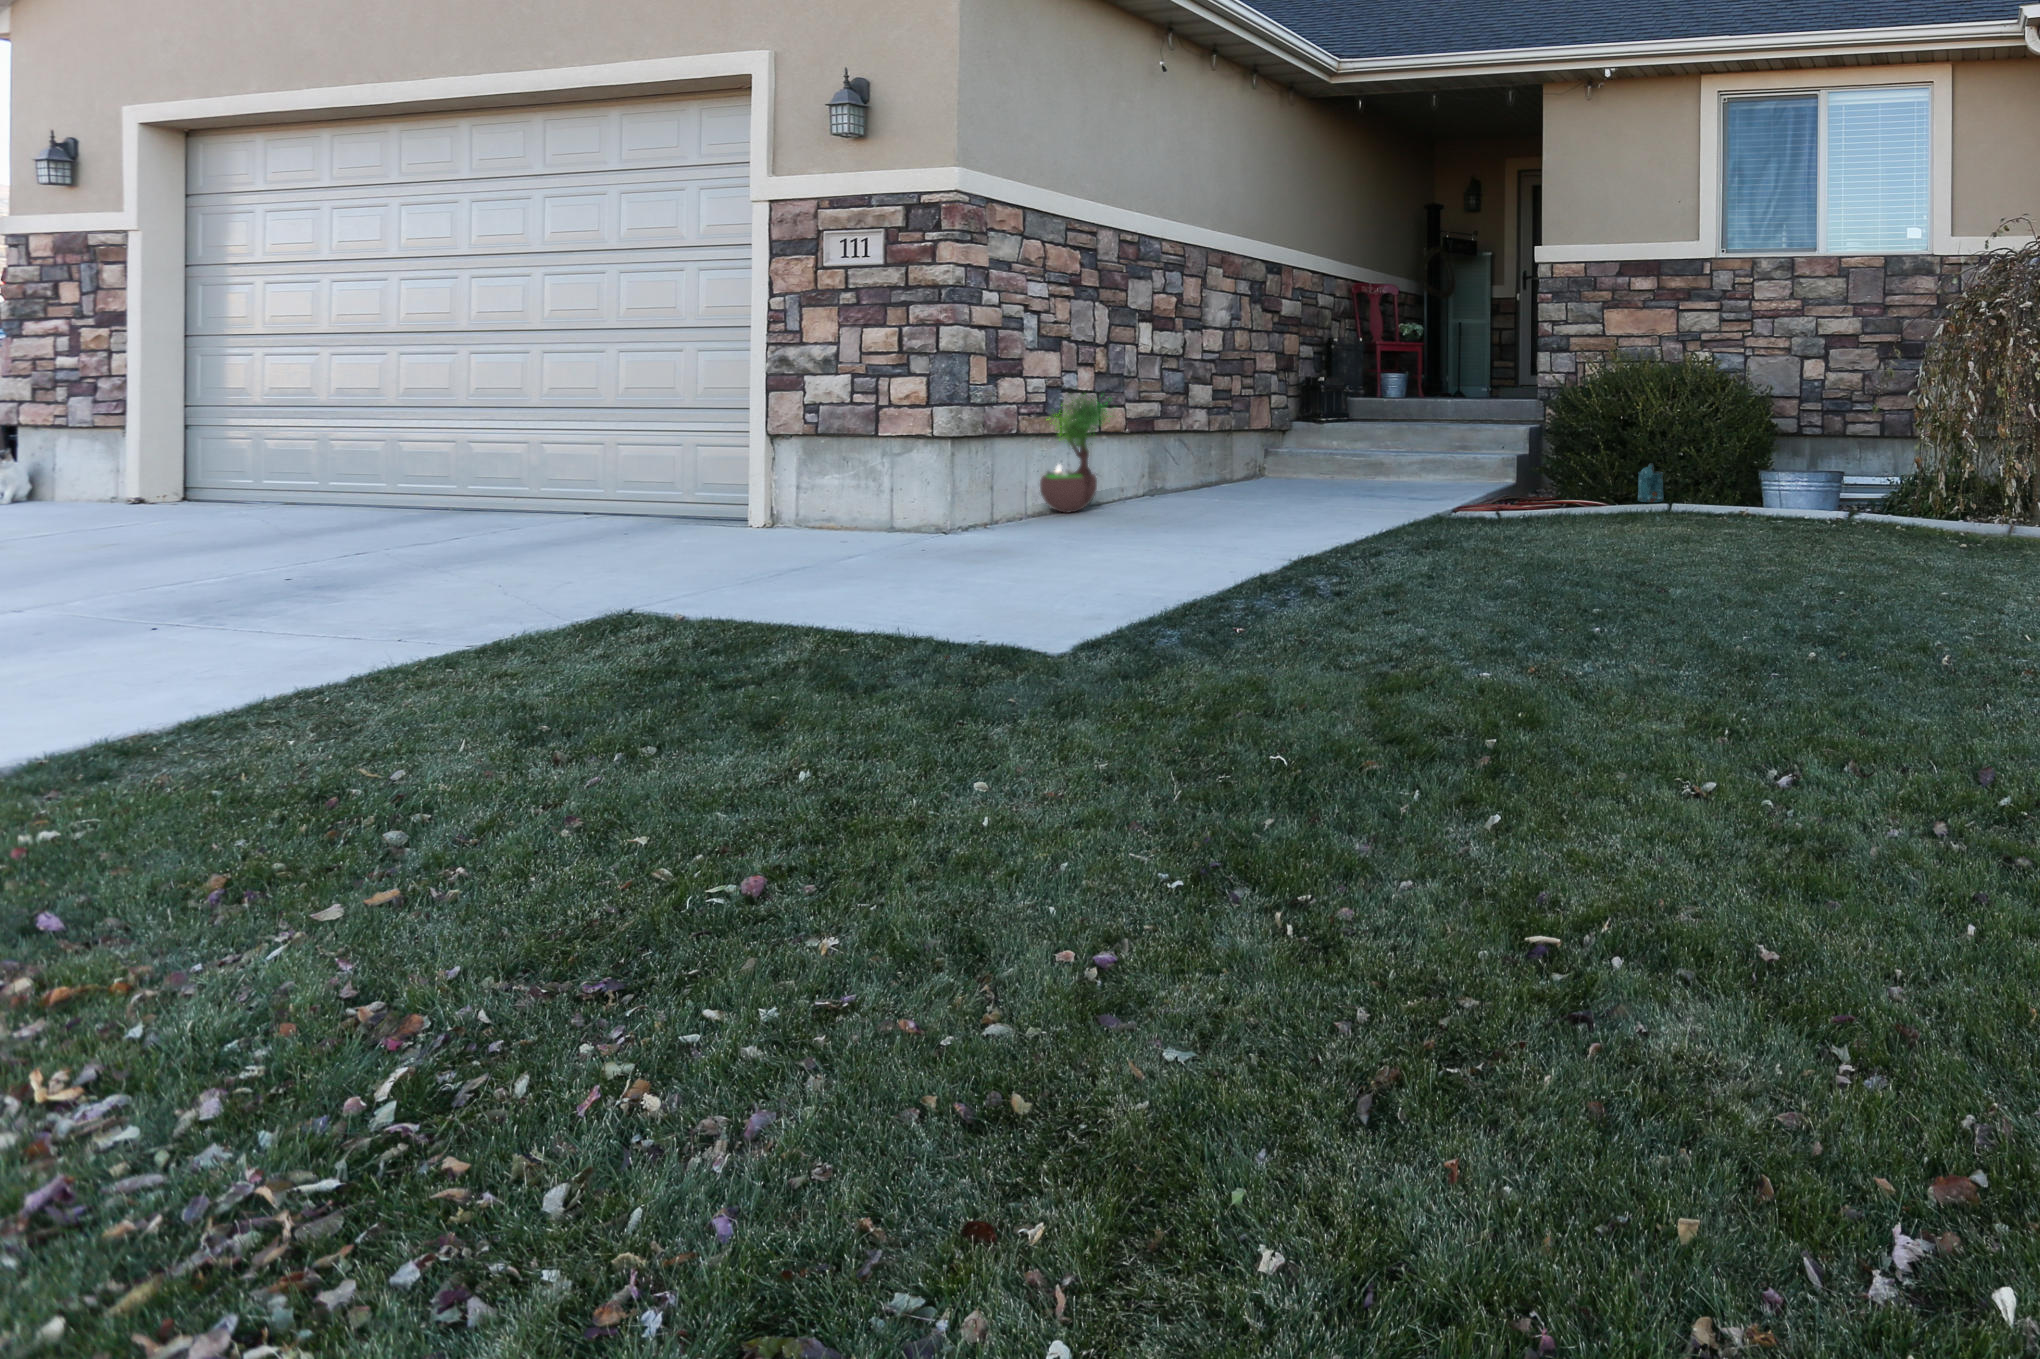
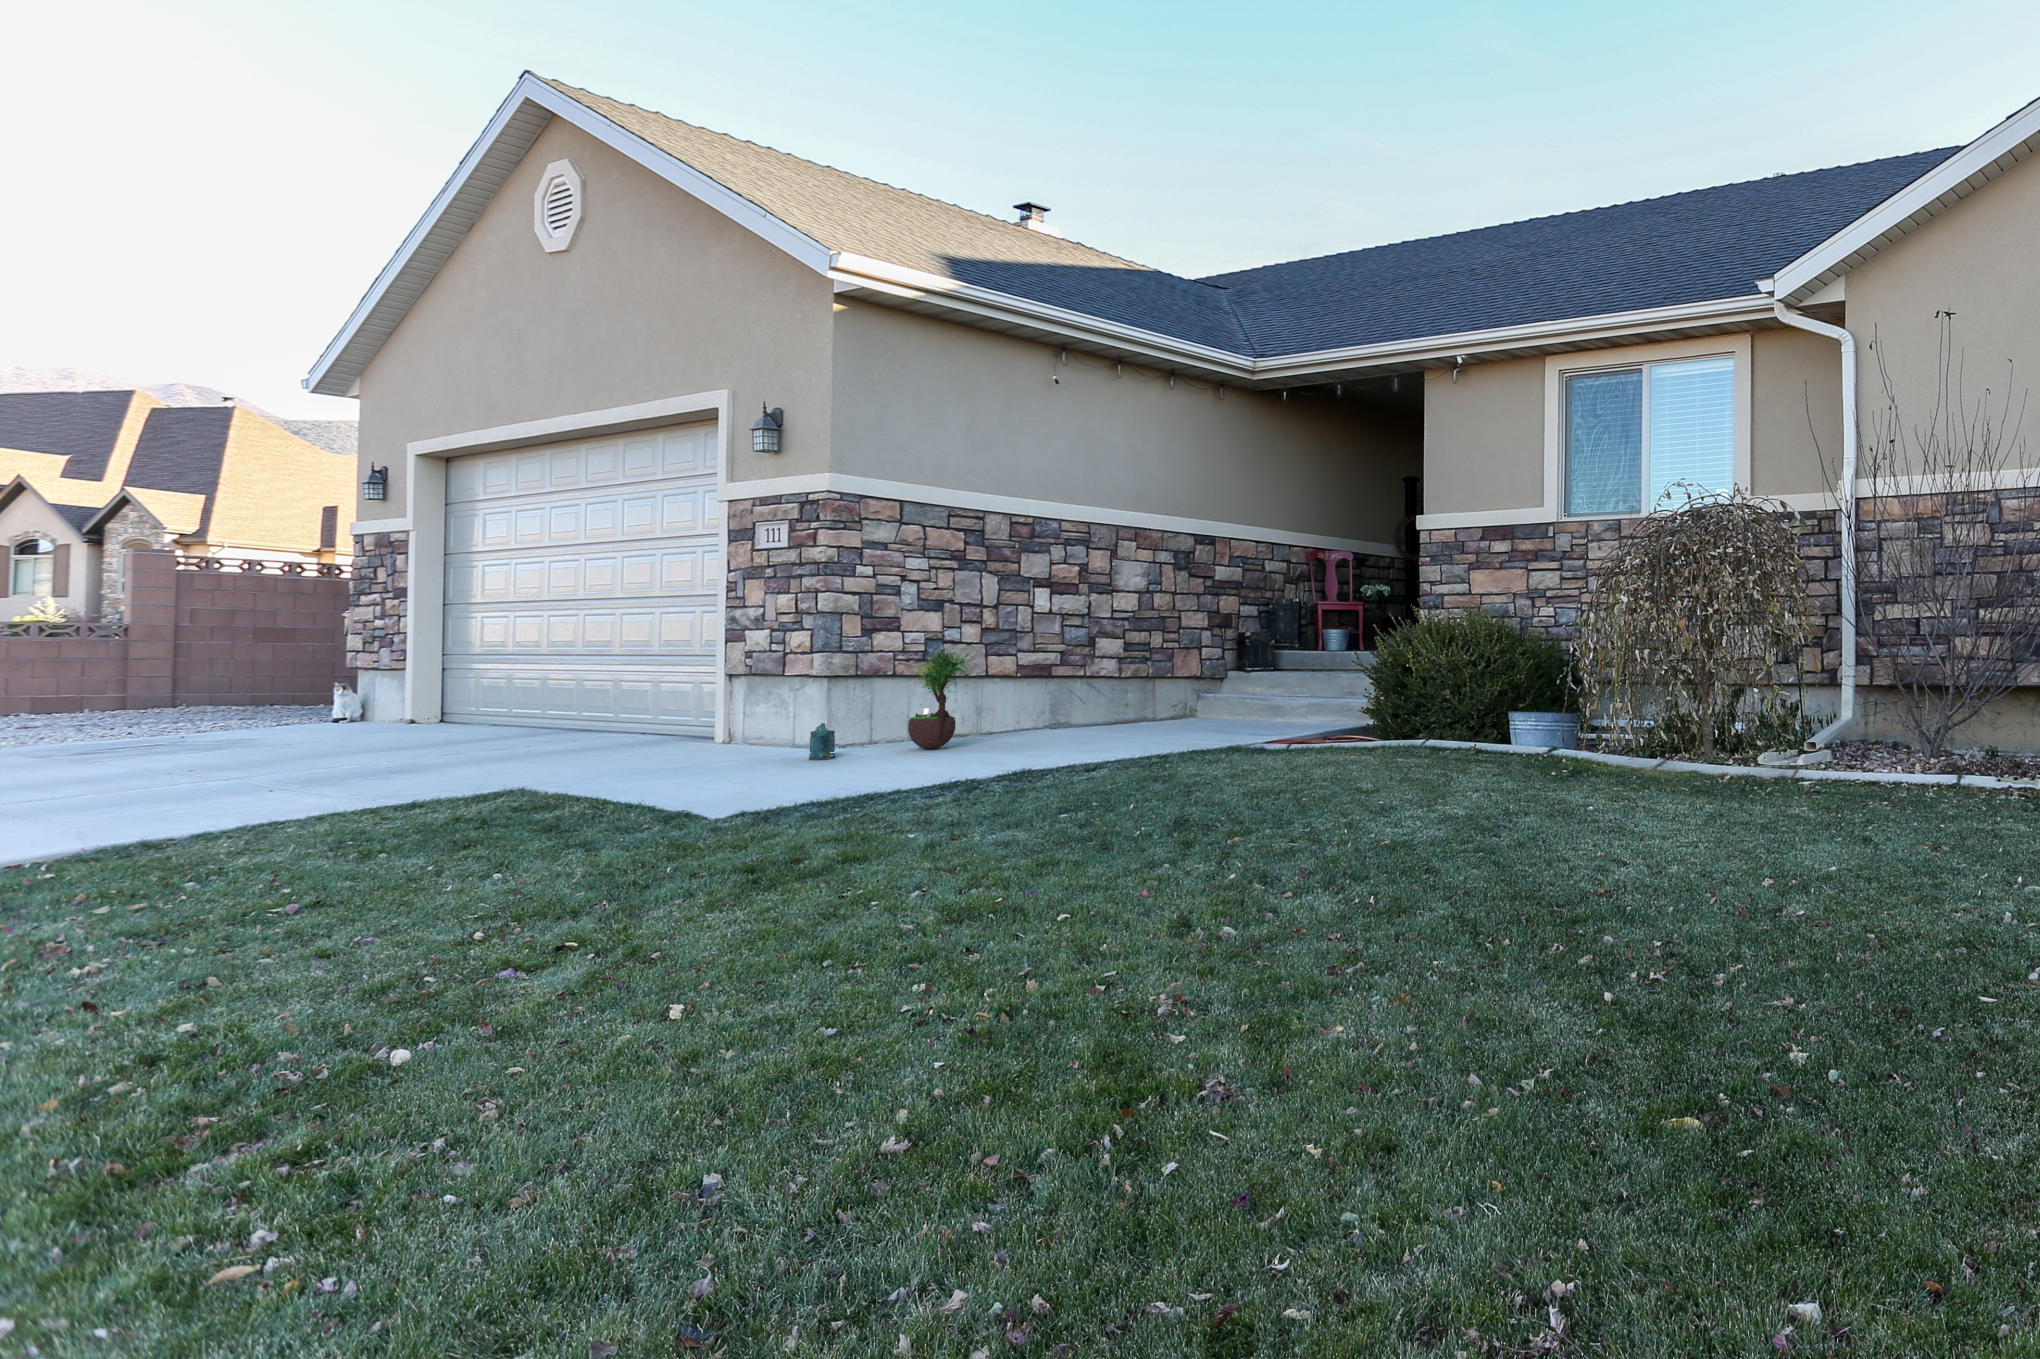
watering can: present [1638,463,1664,502] -> present [809,723,835,760]

